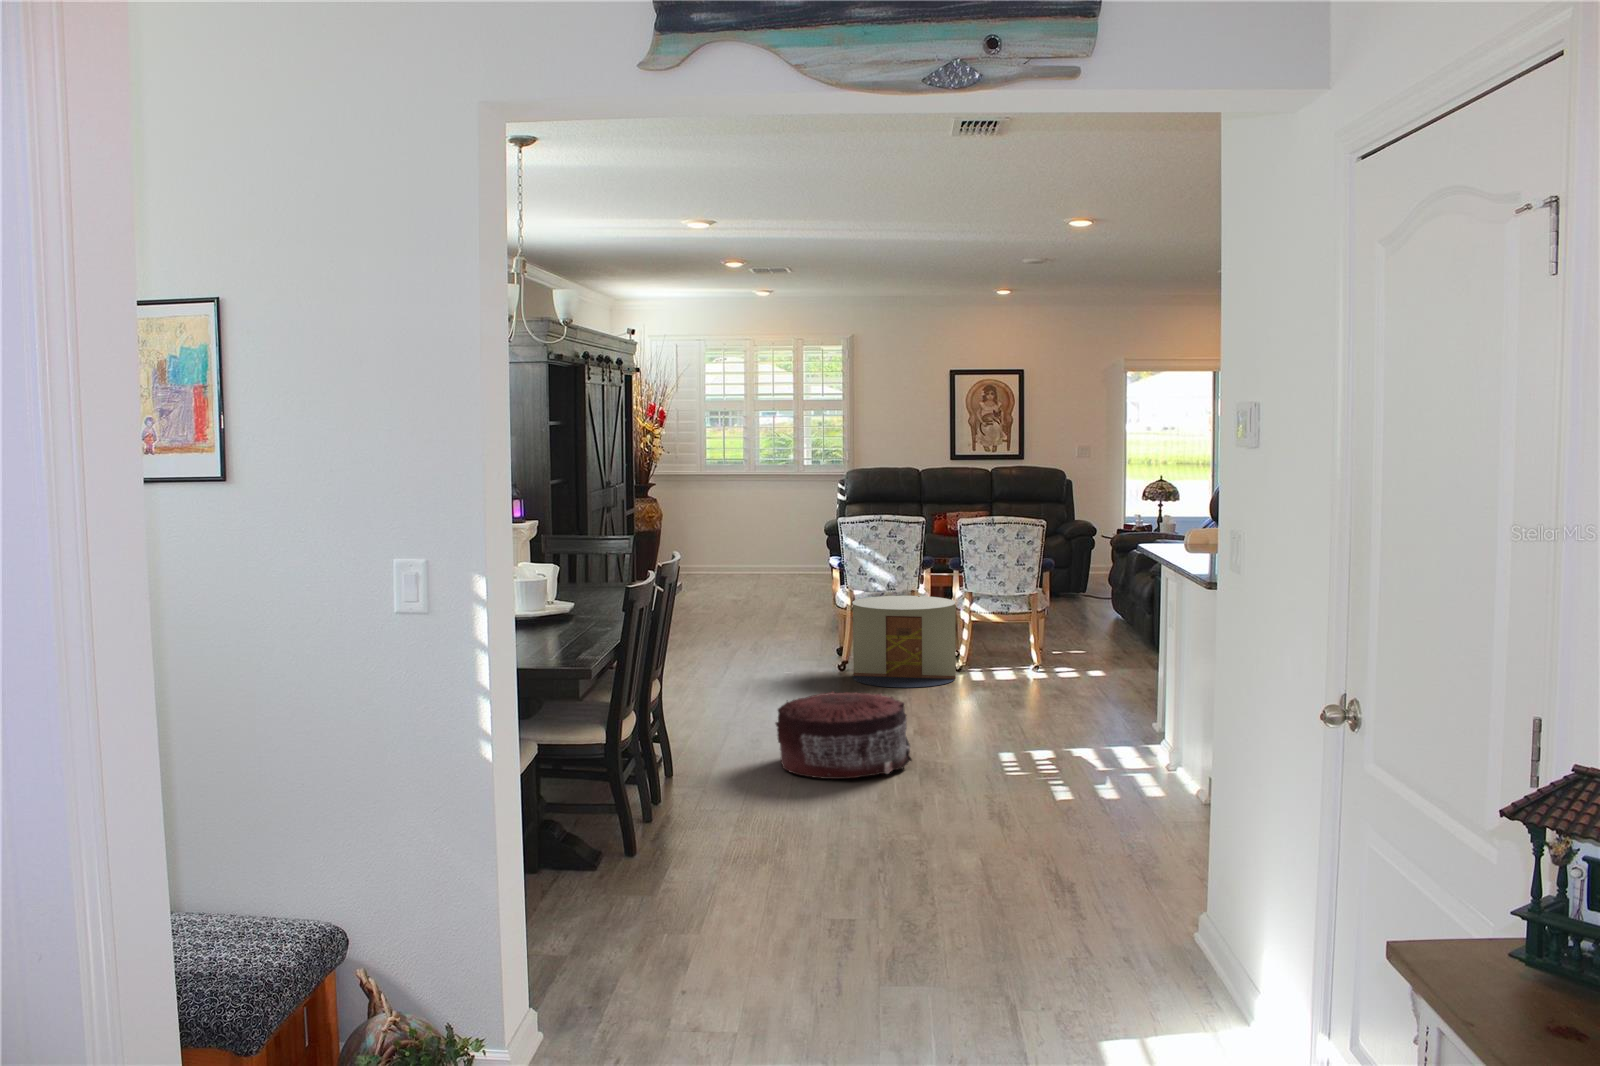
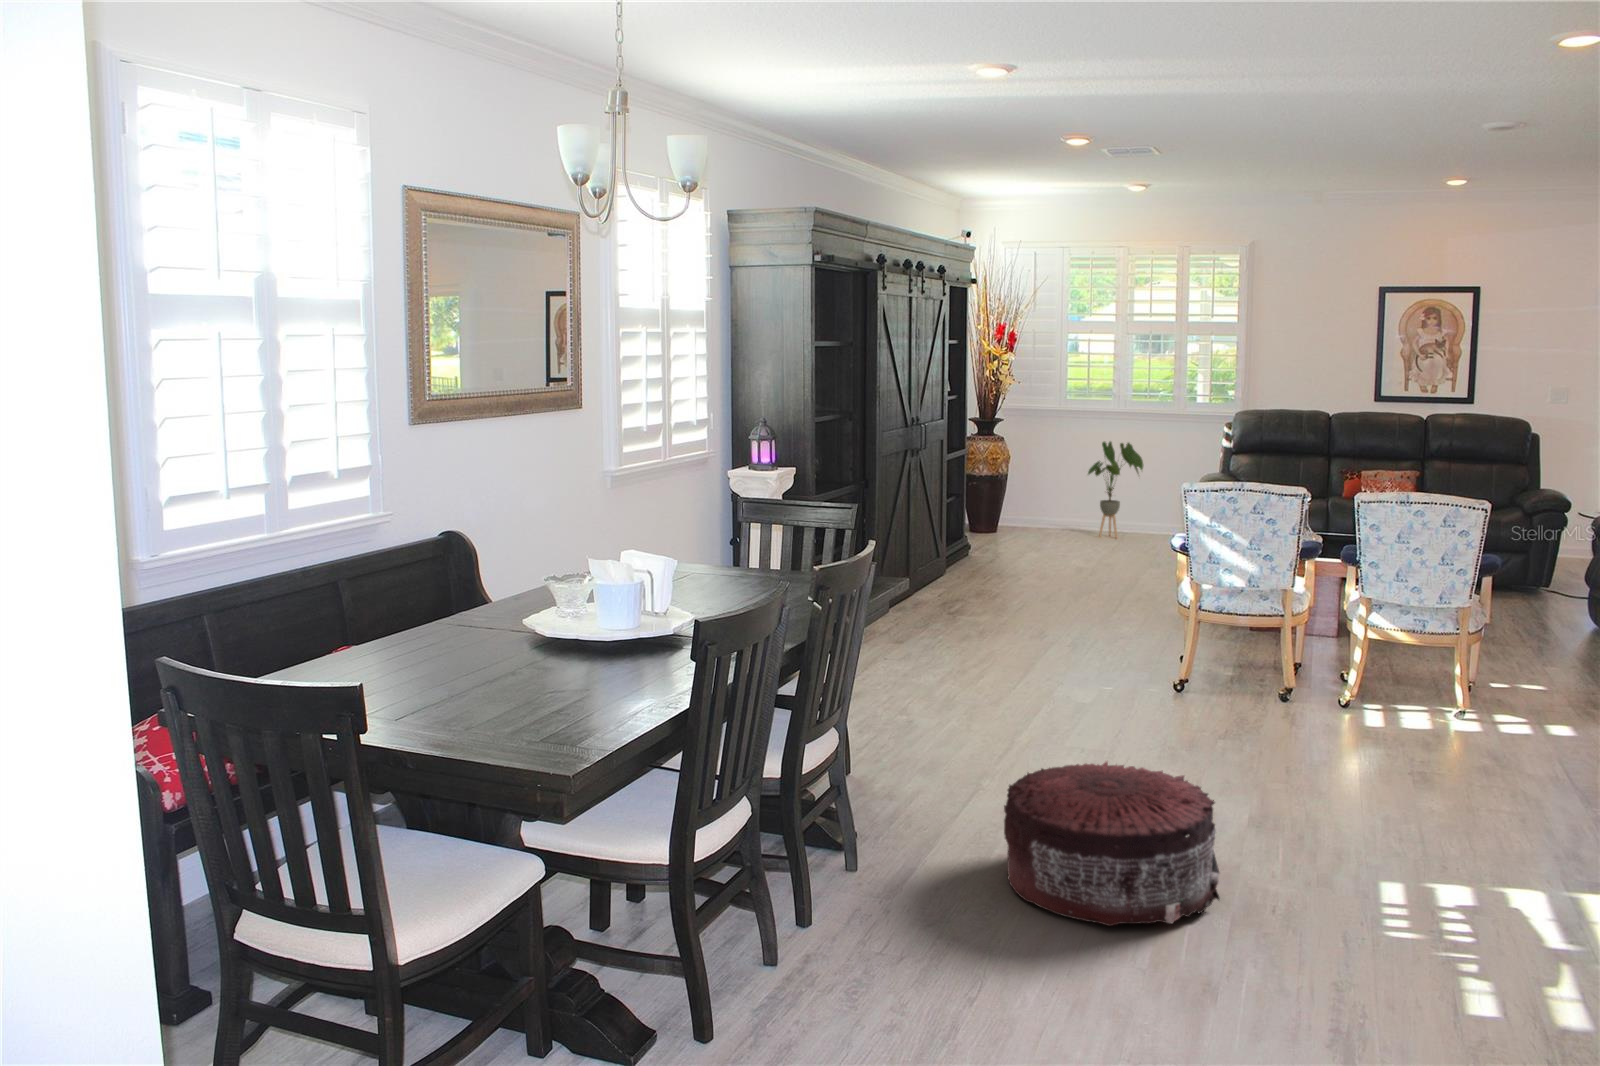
house plant: none [731,499,778,582] -> present [1088,442,1143,537]
side table: present [852,596,956,687] -> none [1182,591,1343,731]

